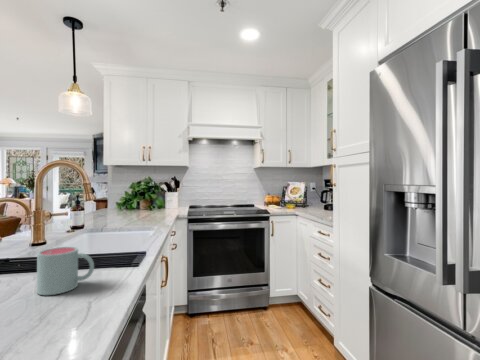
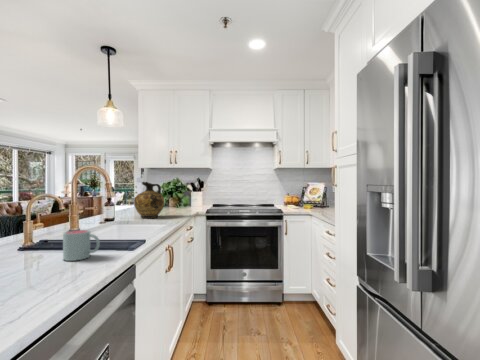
ceramic jug: none [107,180,144,224] -> present [134,182,164,218]

